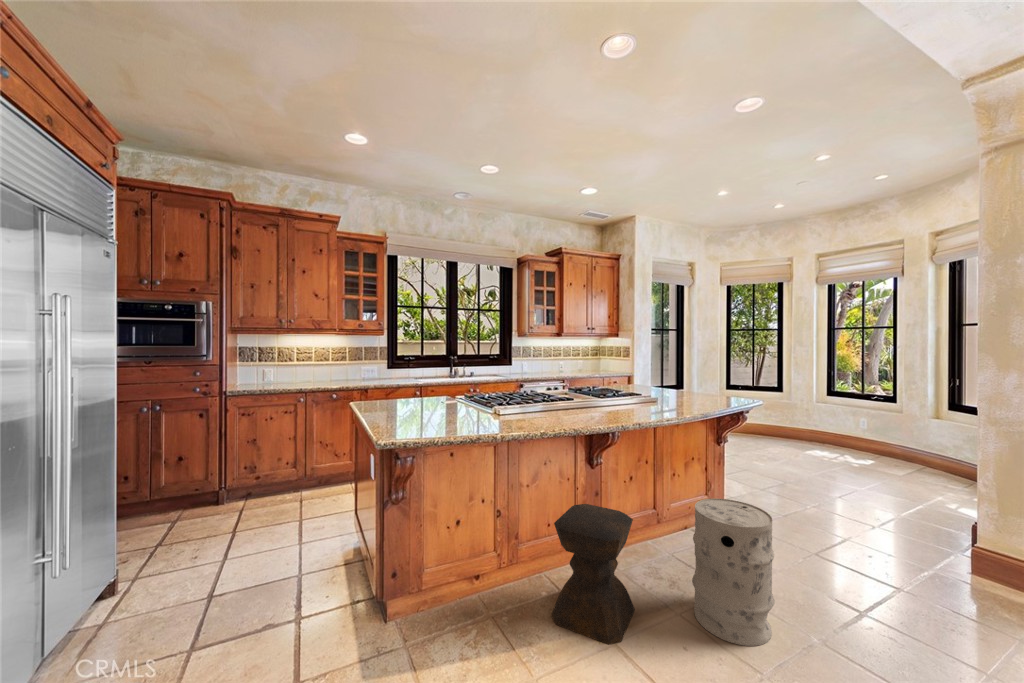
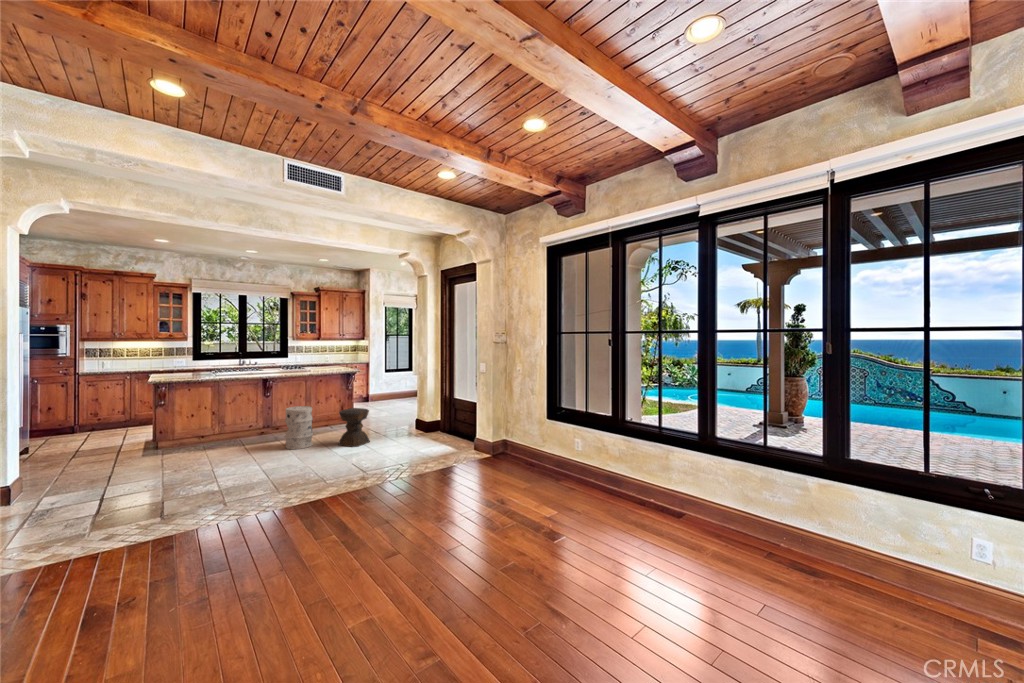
stool: present [551,504,635,644] -> present [338,408,370,447]

